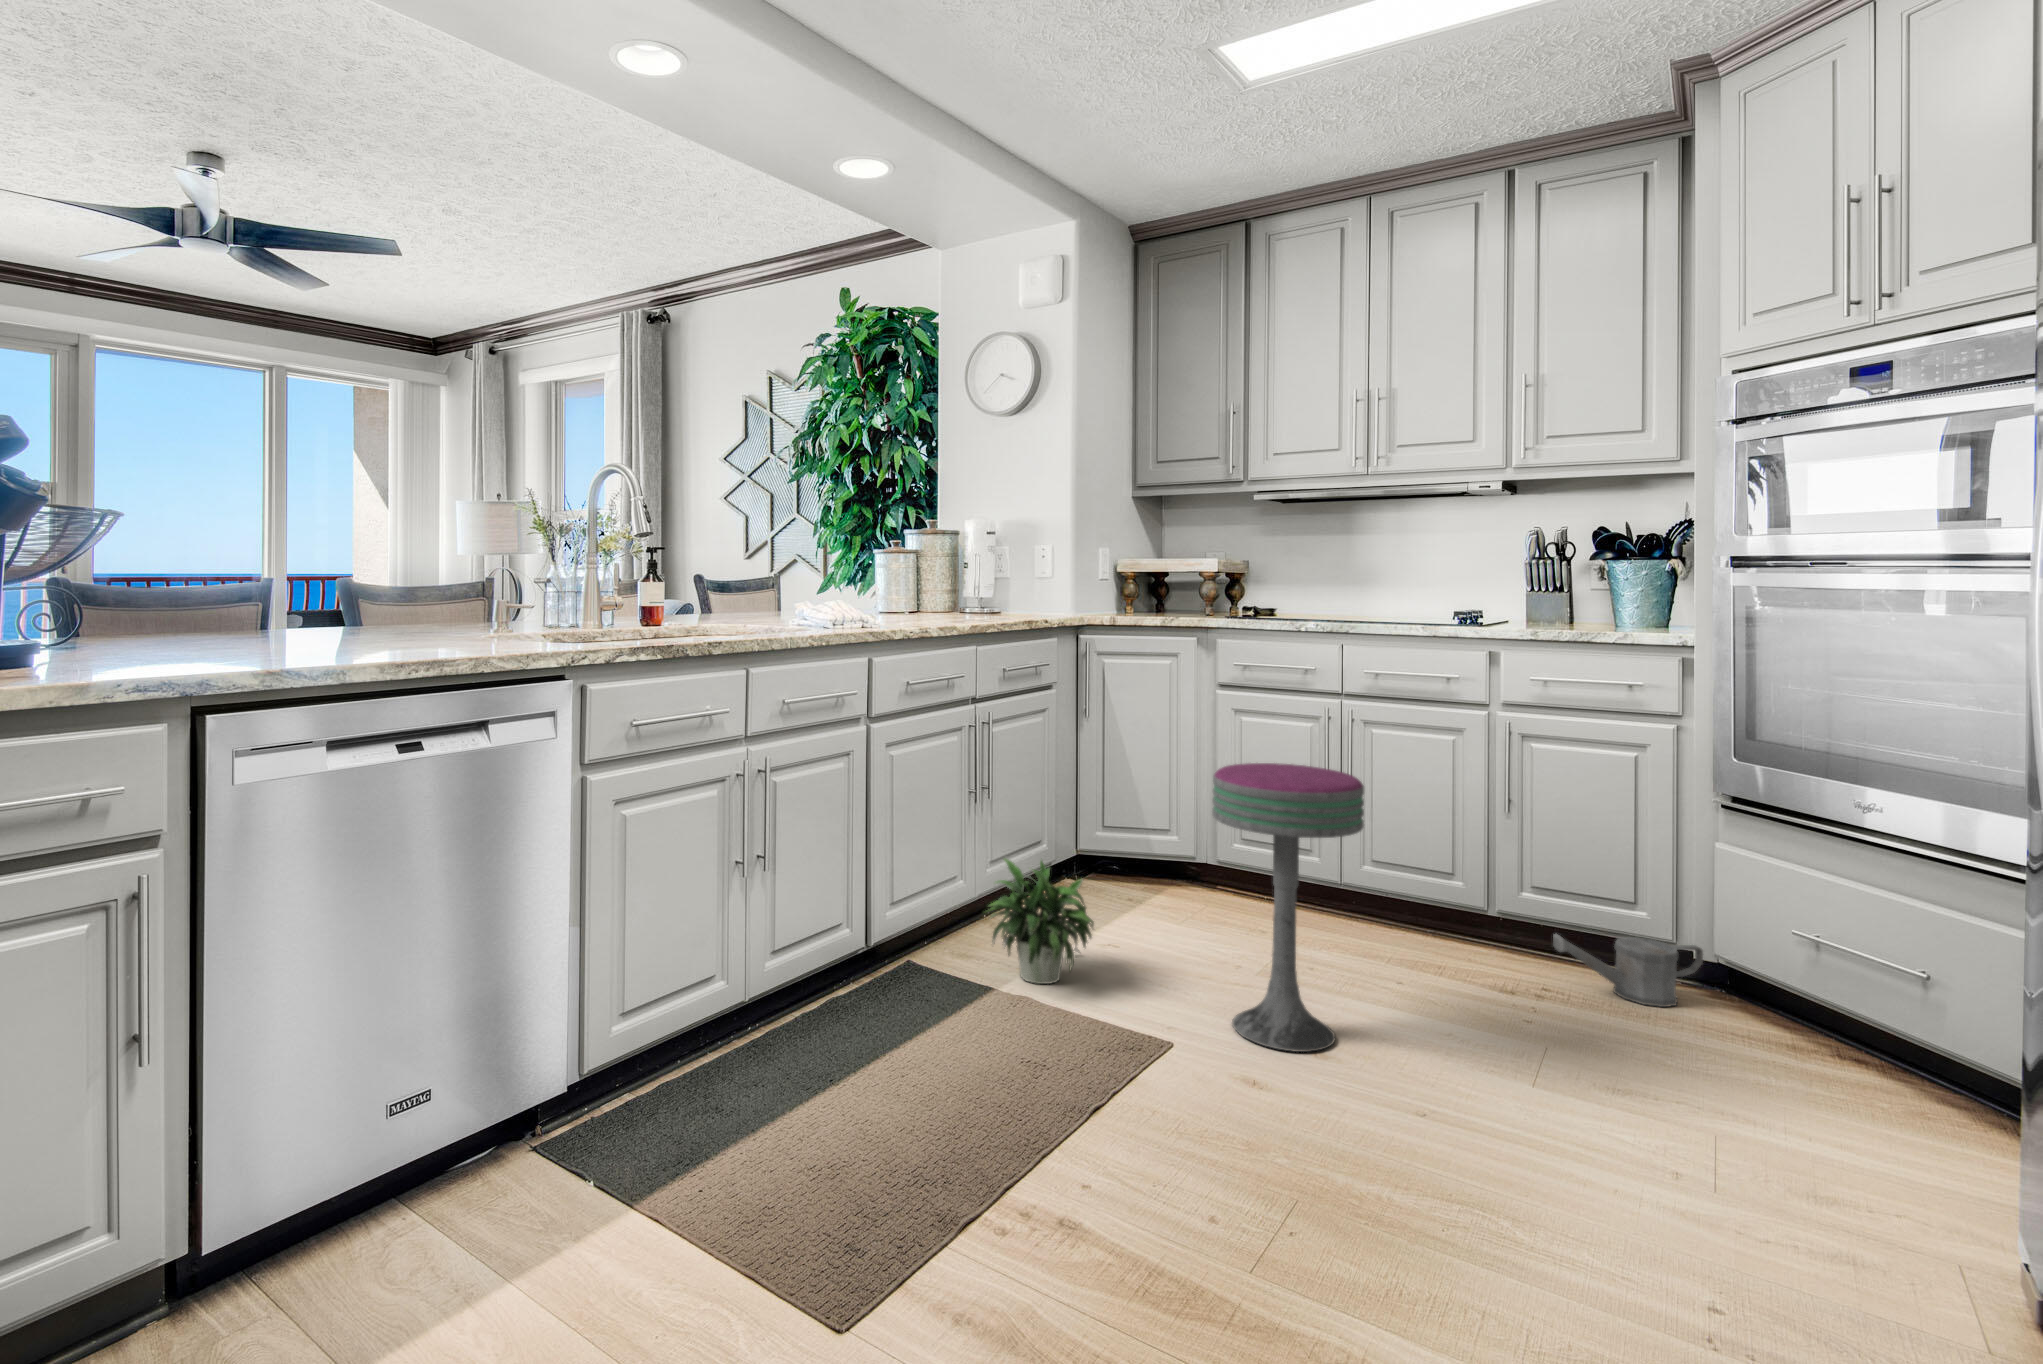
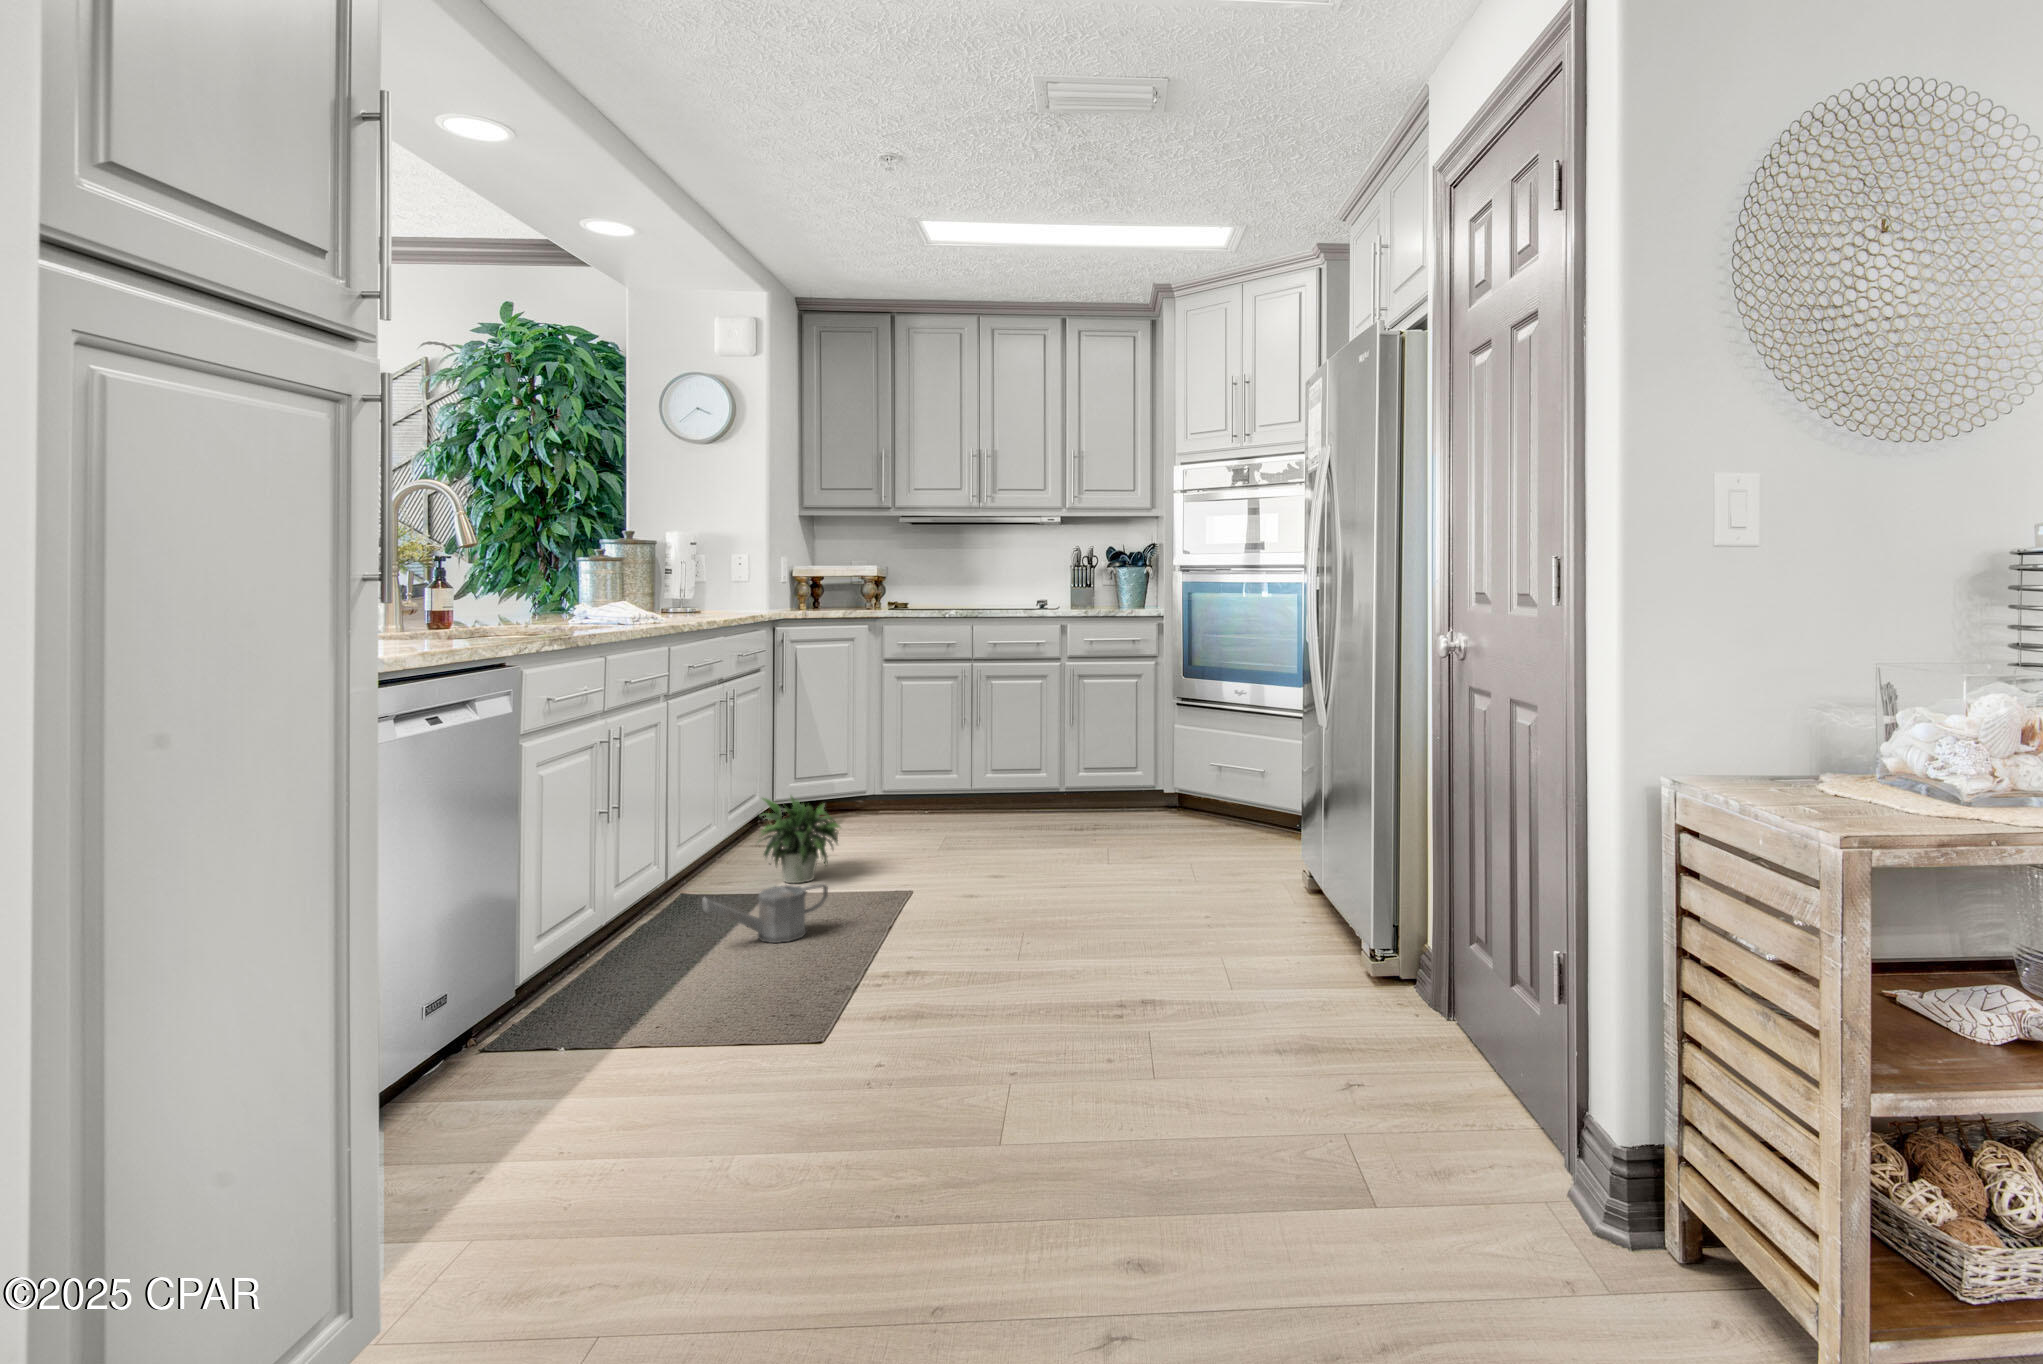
bar stool: present [1212,763,1364,1052] -> none [929,702,1022,882]
watering can: present [1553,934,1703,1007] -> present [702,884,828,943]

